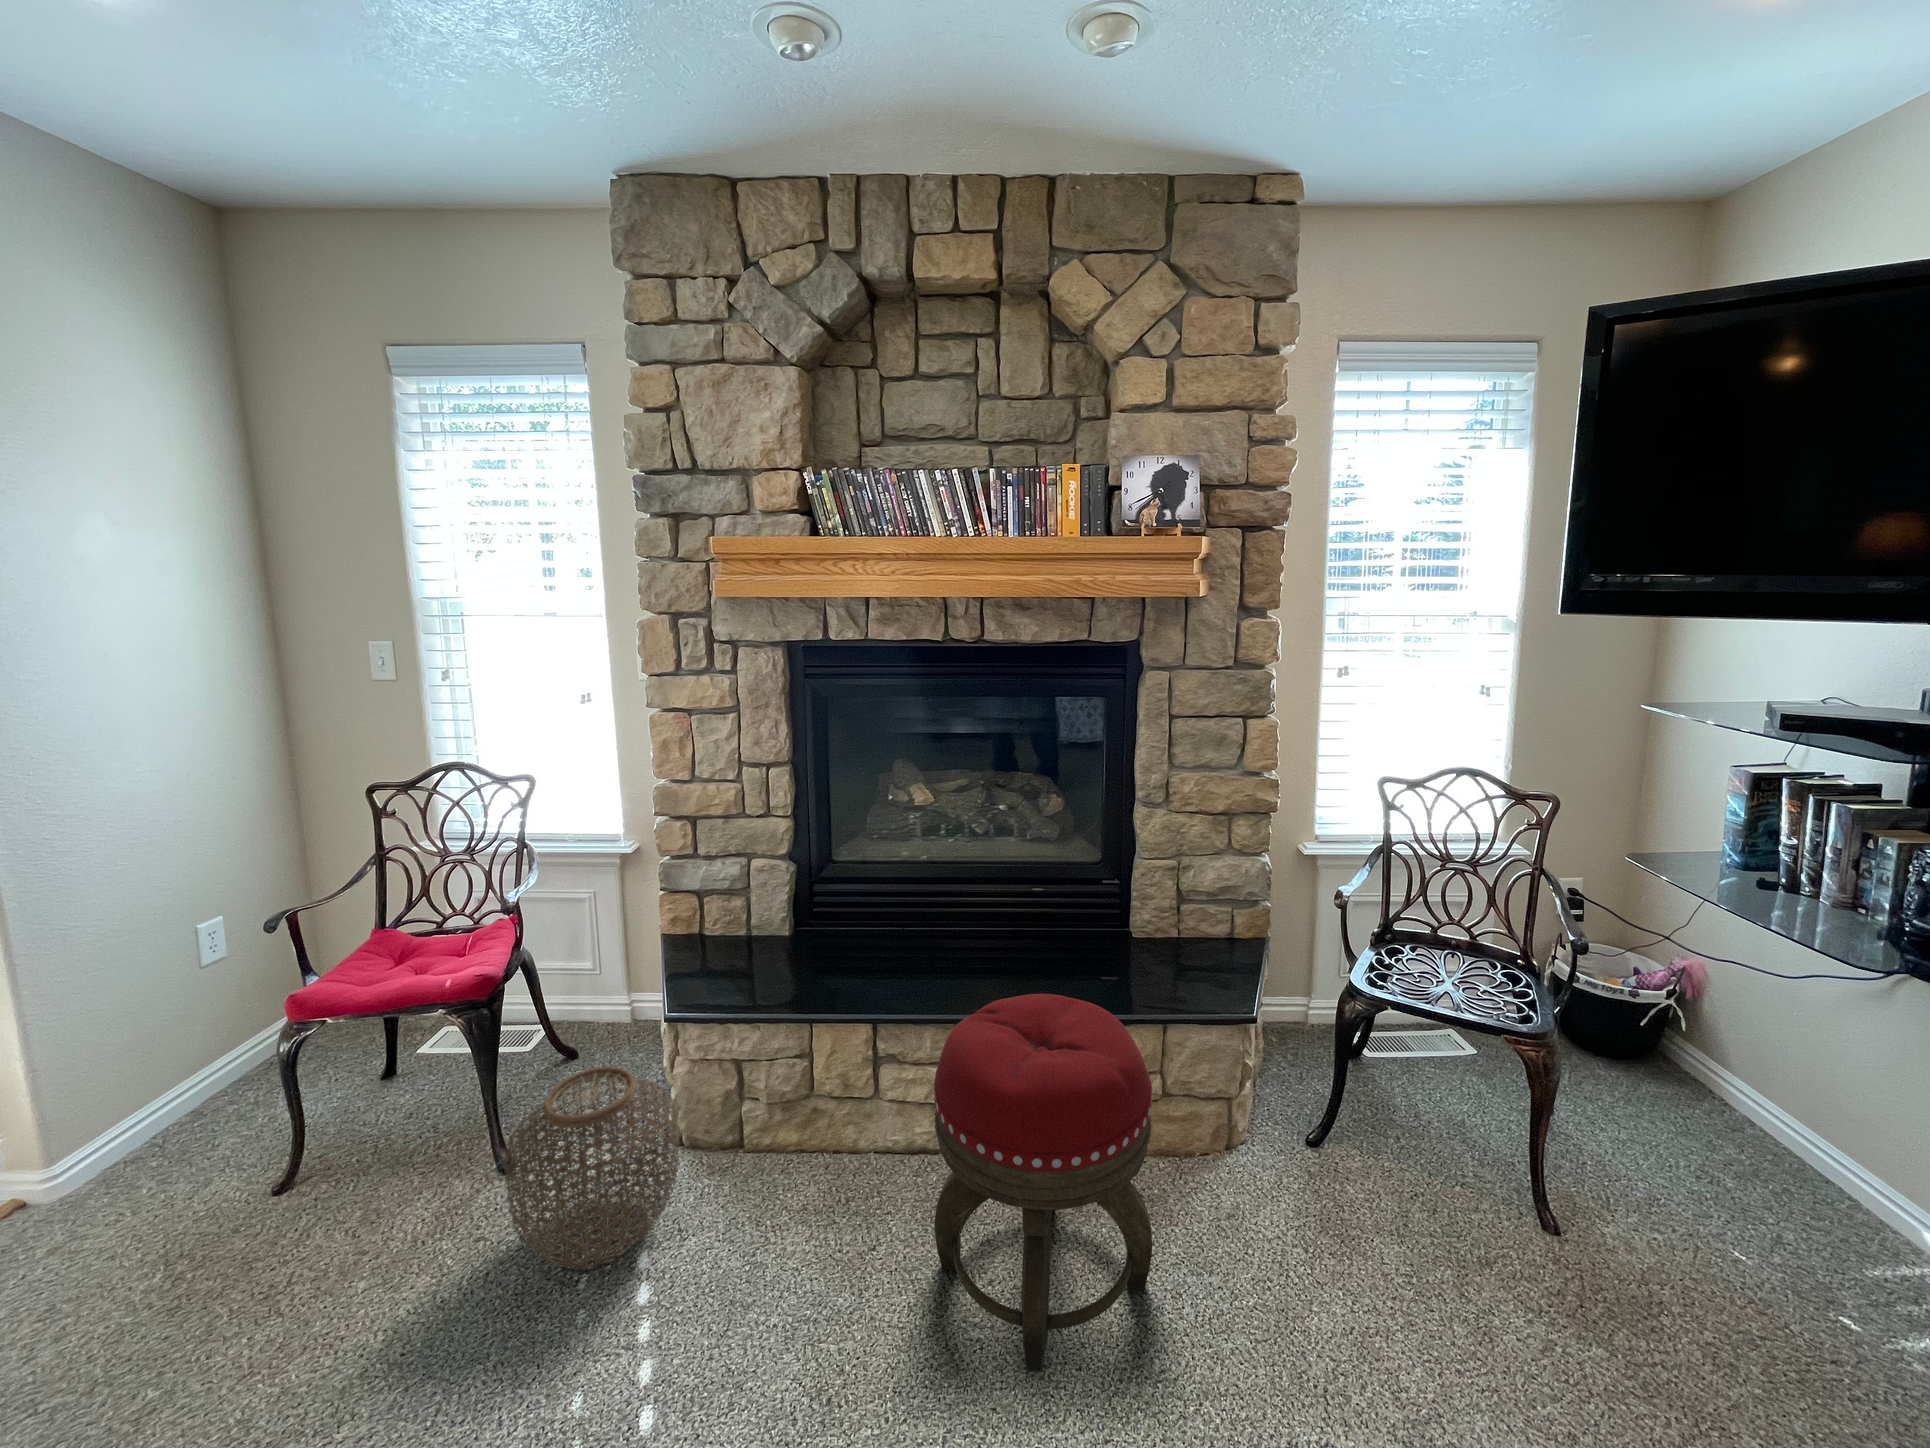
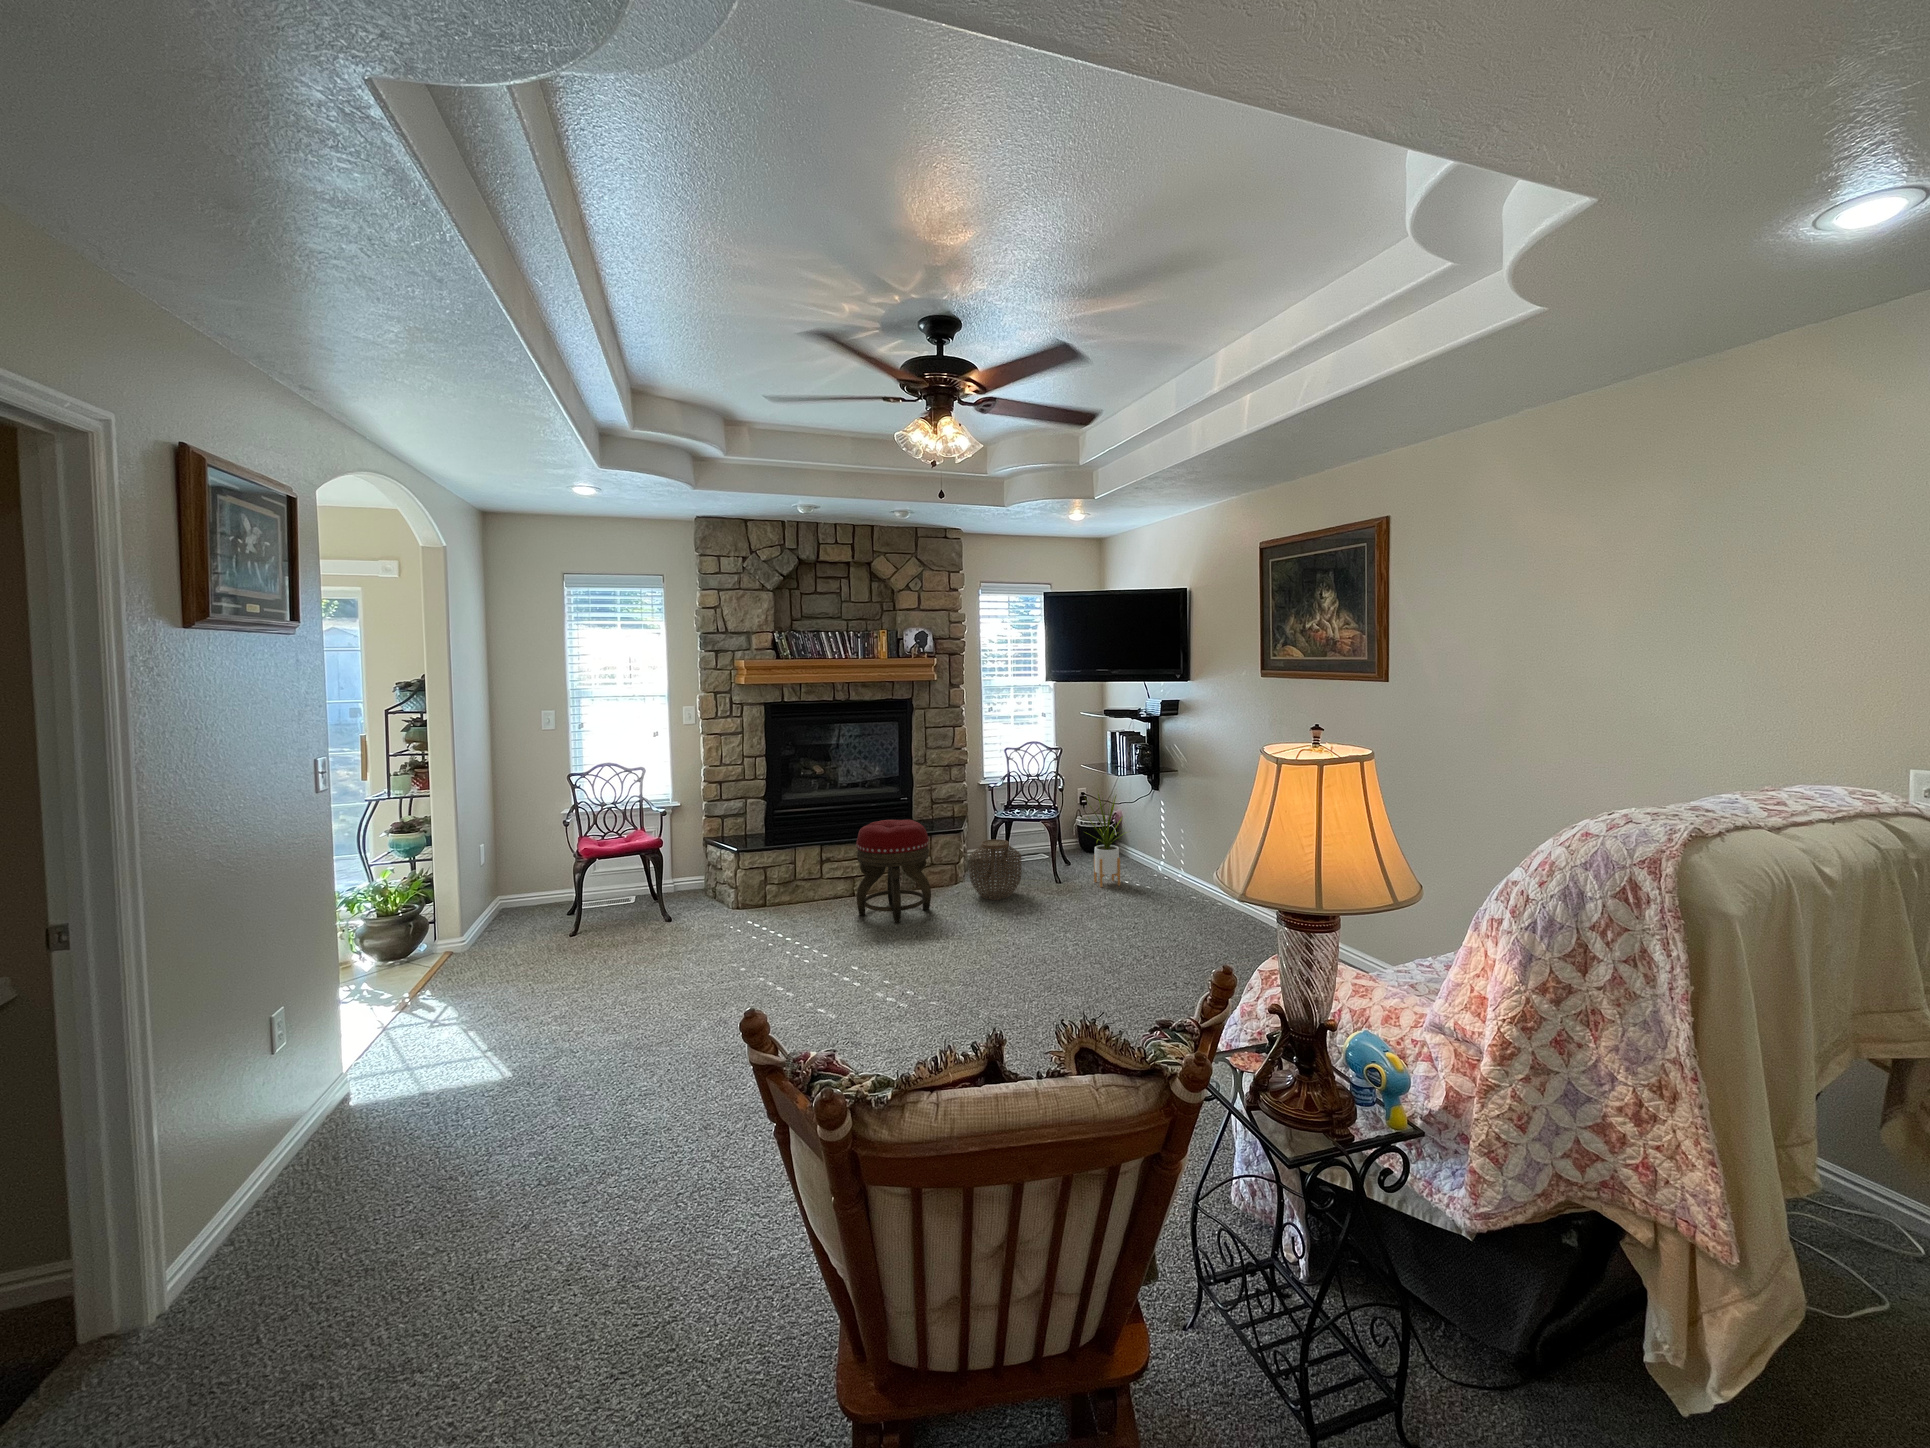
house plant: none [1640,955,1876,1285] -> present [1084,794,1126,887]
woven basket: present [504,1067,679,1269] -> present [969,839,1022,900]

